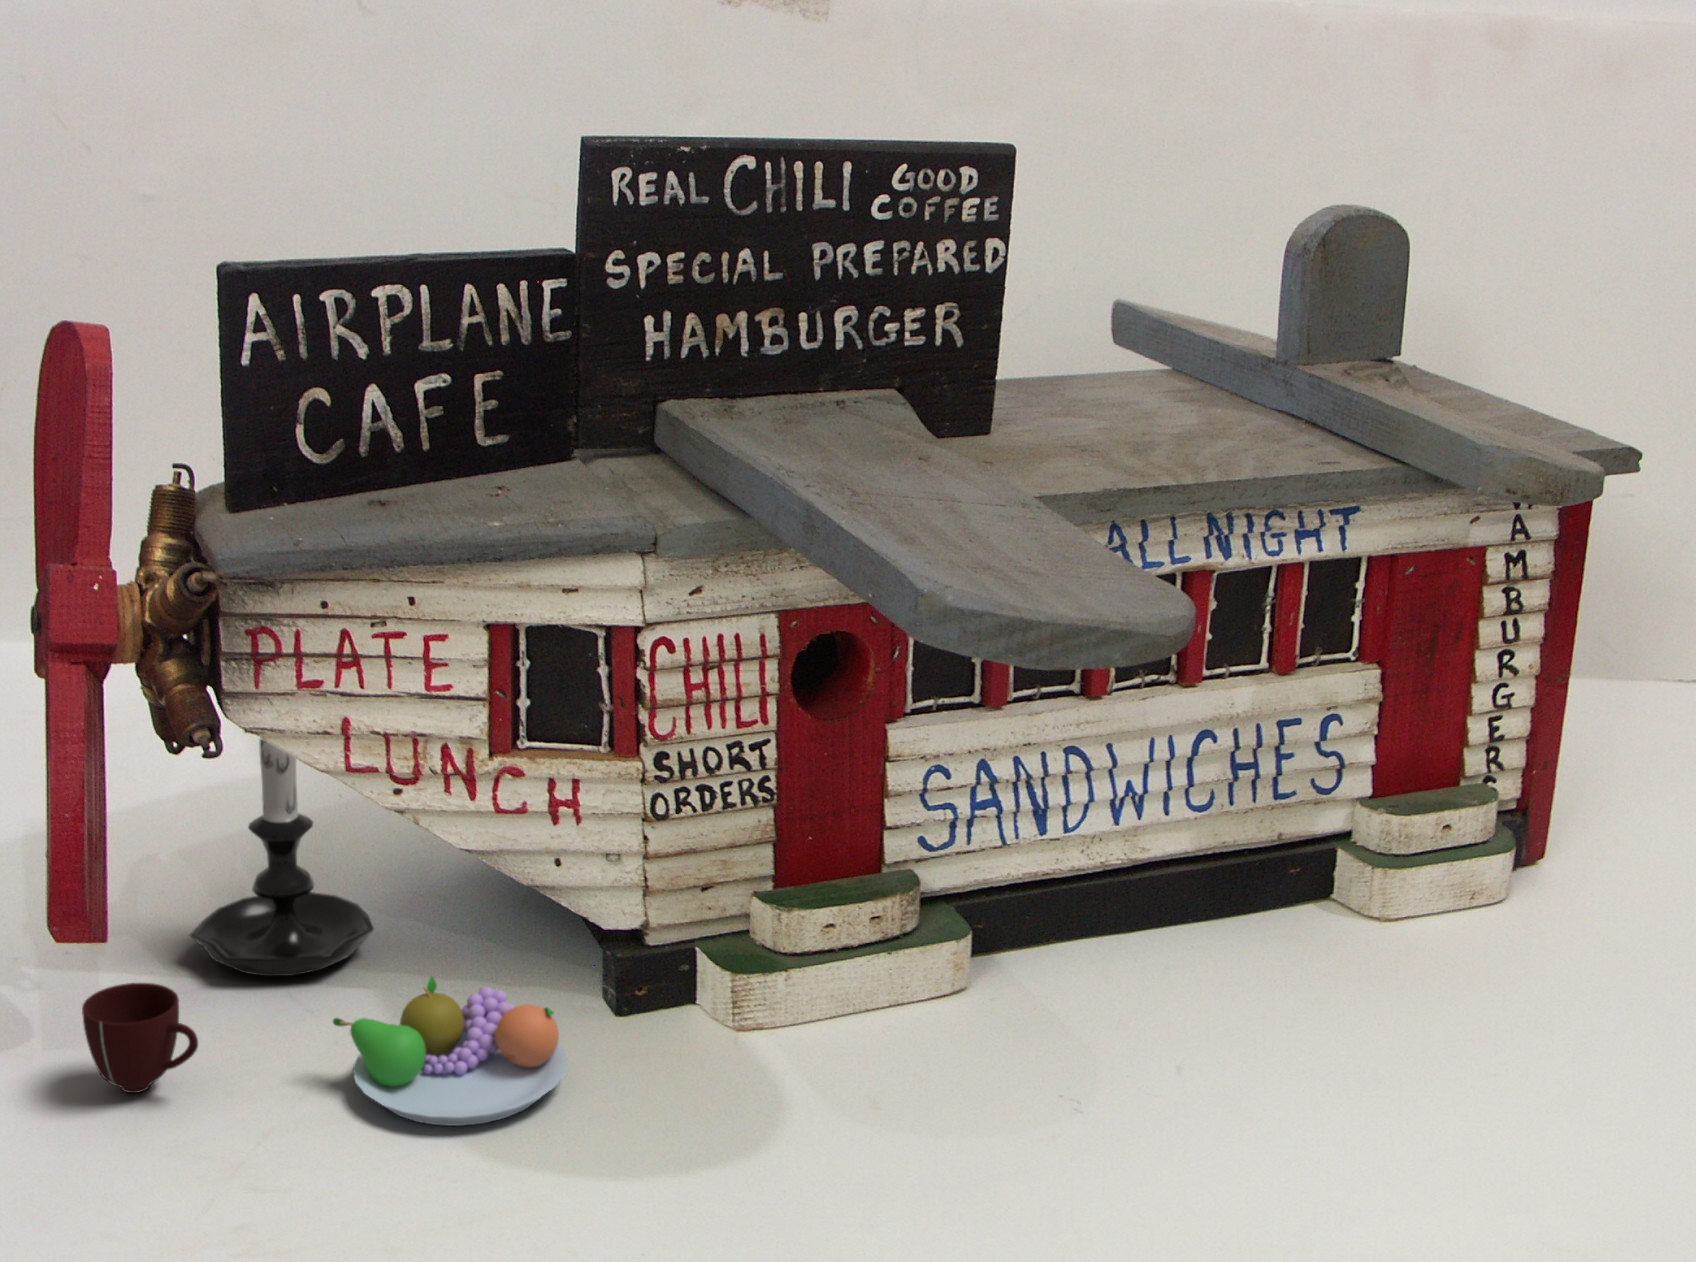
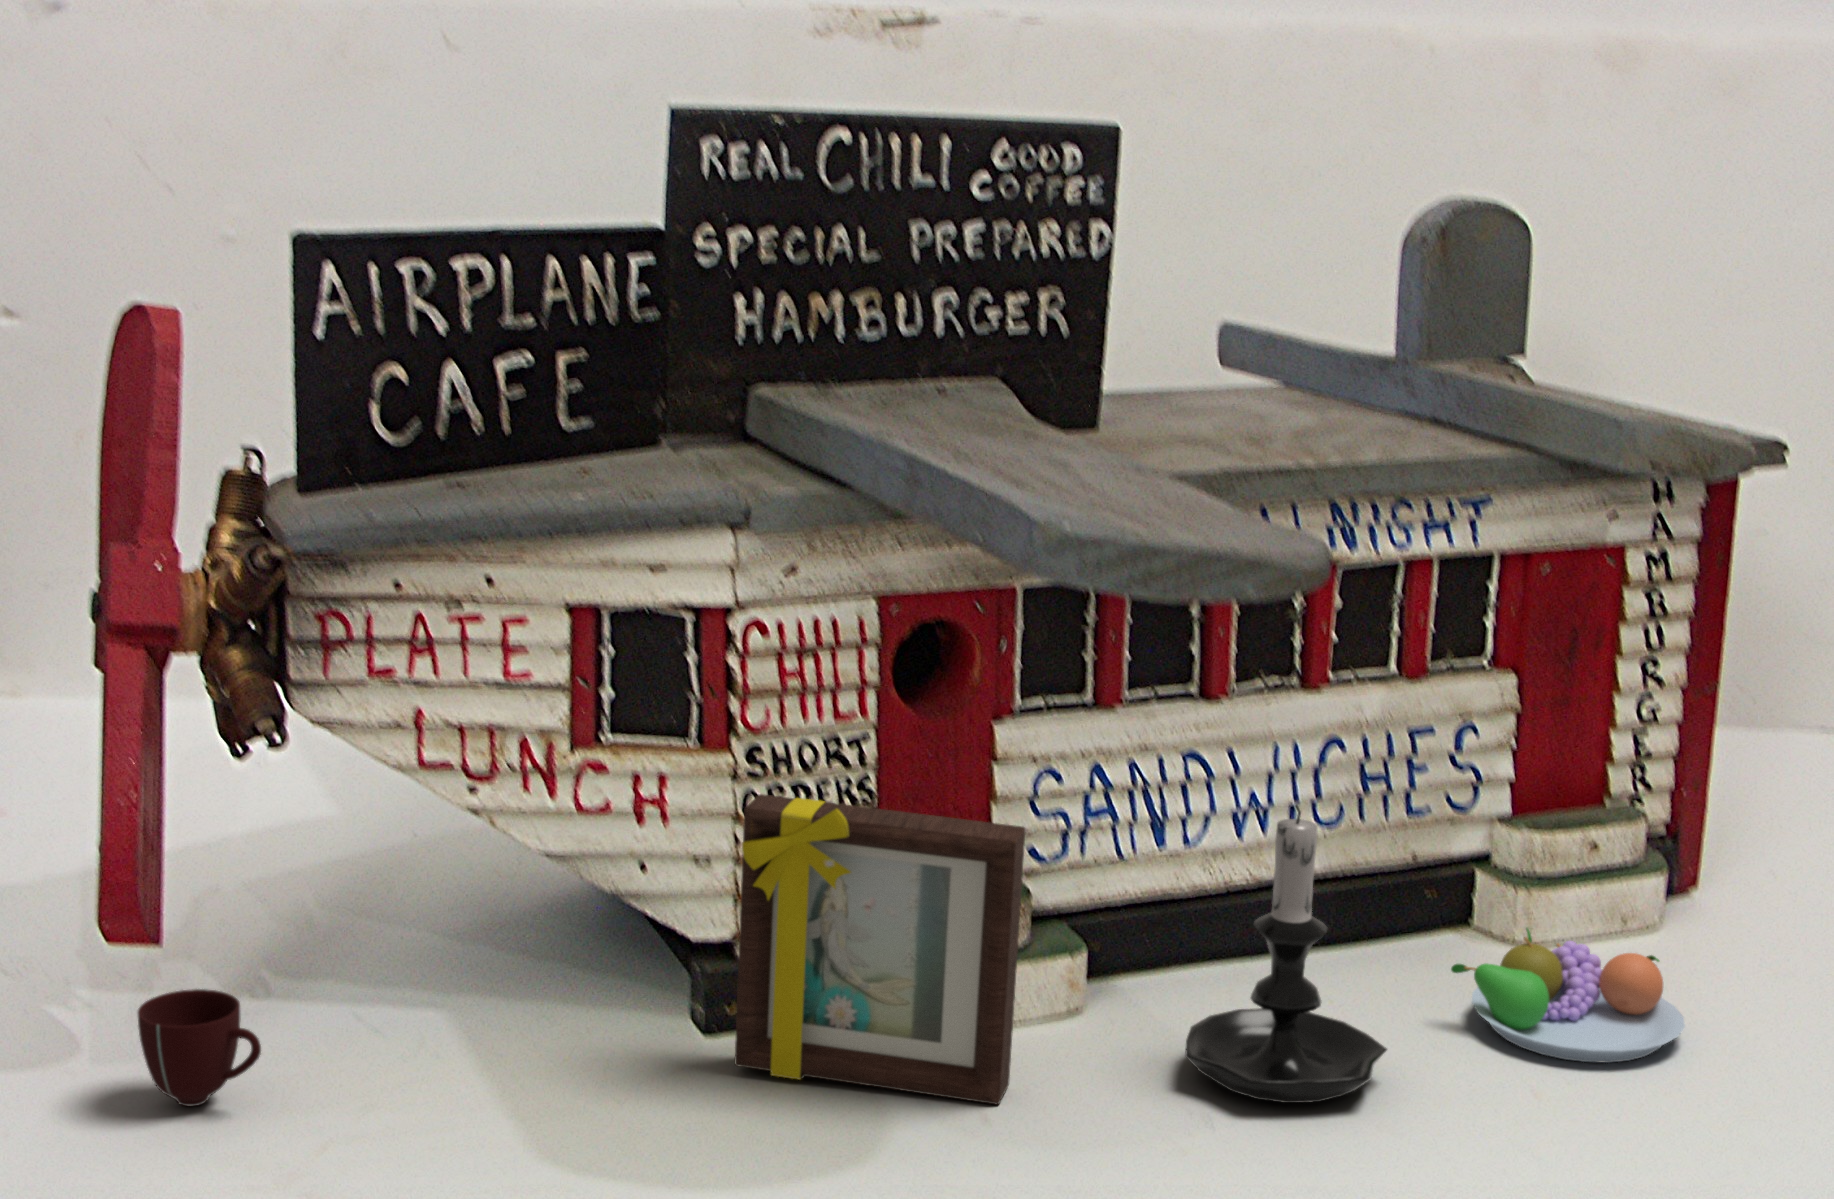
candle holder: present [190,737,374,976] -> present [1186,805,1387,1103]
picture frame: none [643,801,915,1092] -> present [735,794,1025,1105]
fruit bowl: present [333,976,568,1126] -> present [1451,928,1685,1063]

